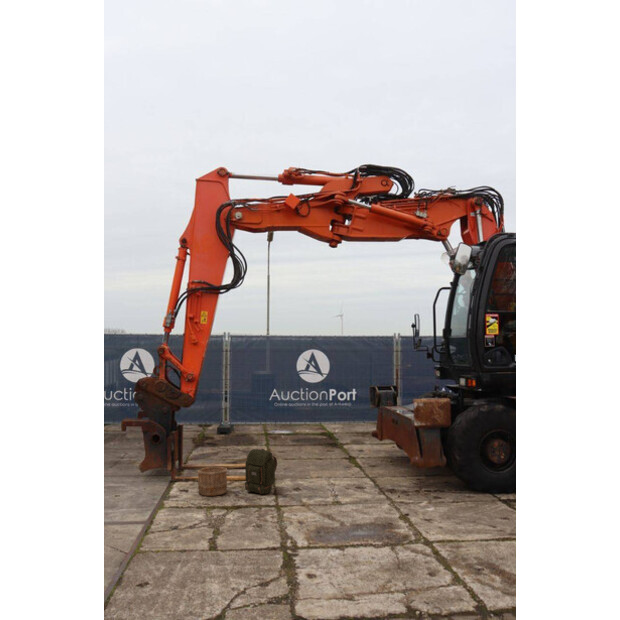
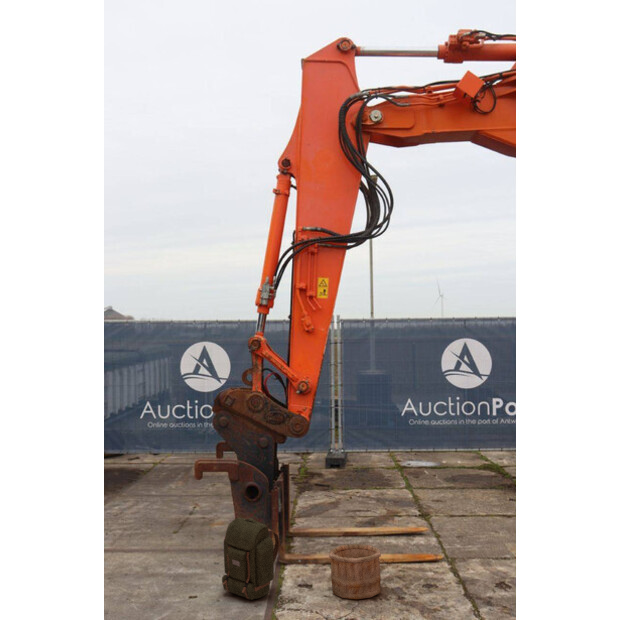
backpack: present [245,449,277,494] -> present [222,518,280,600]

